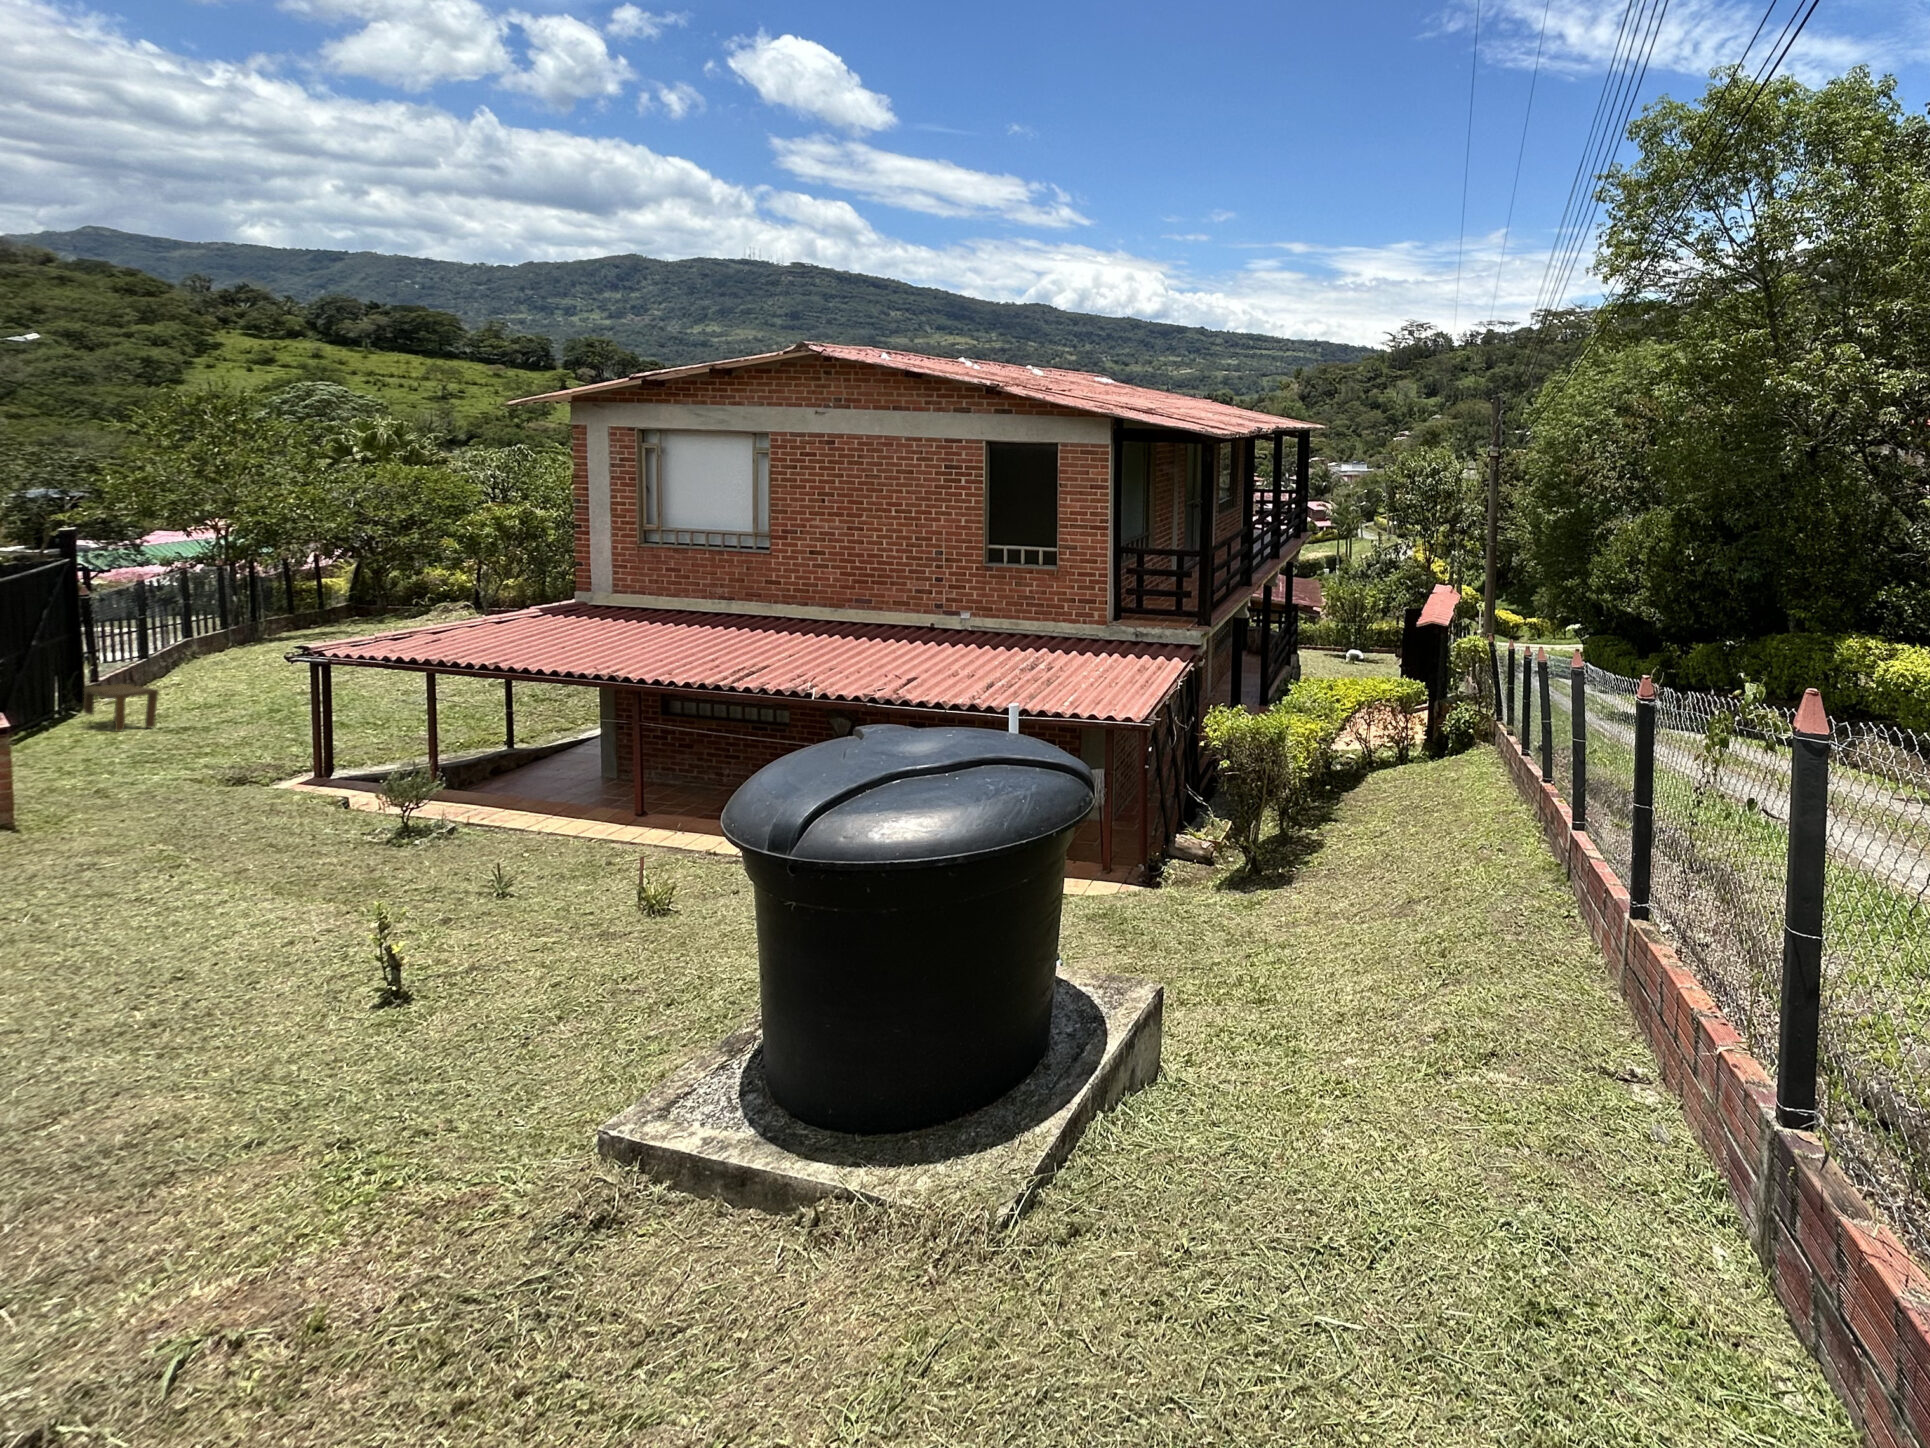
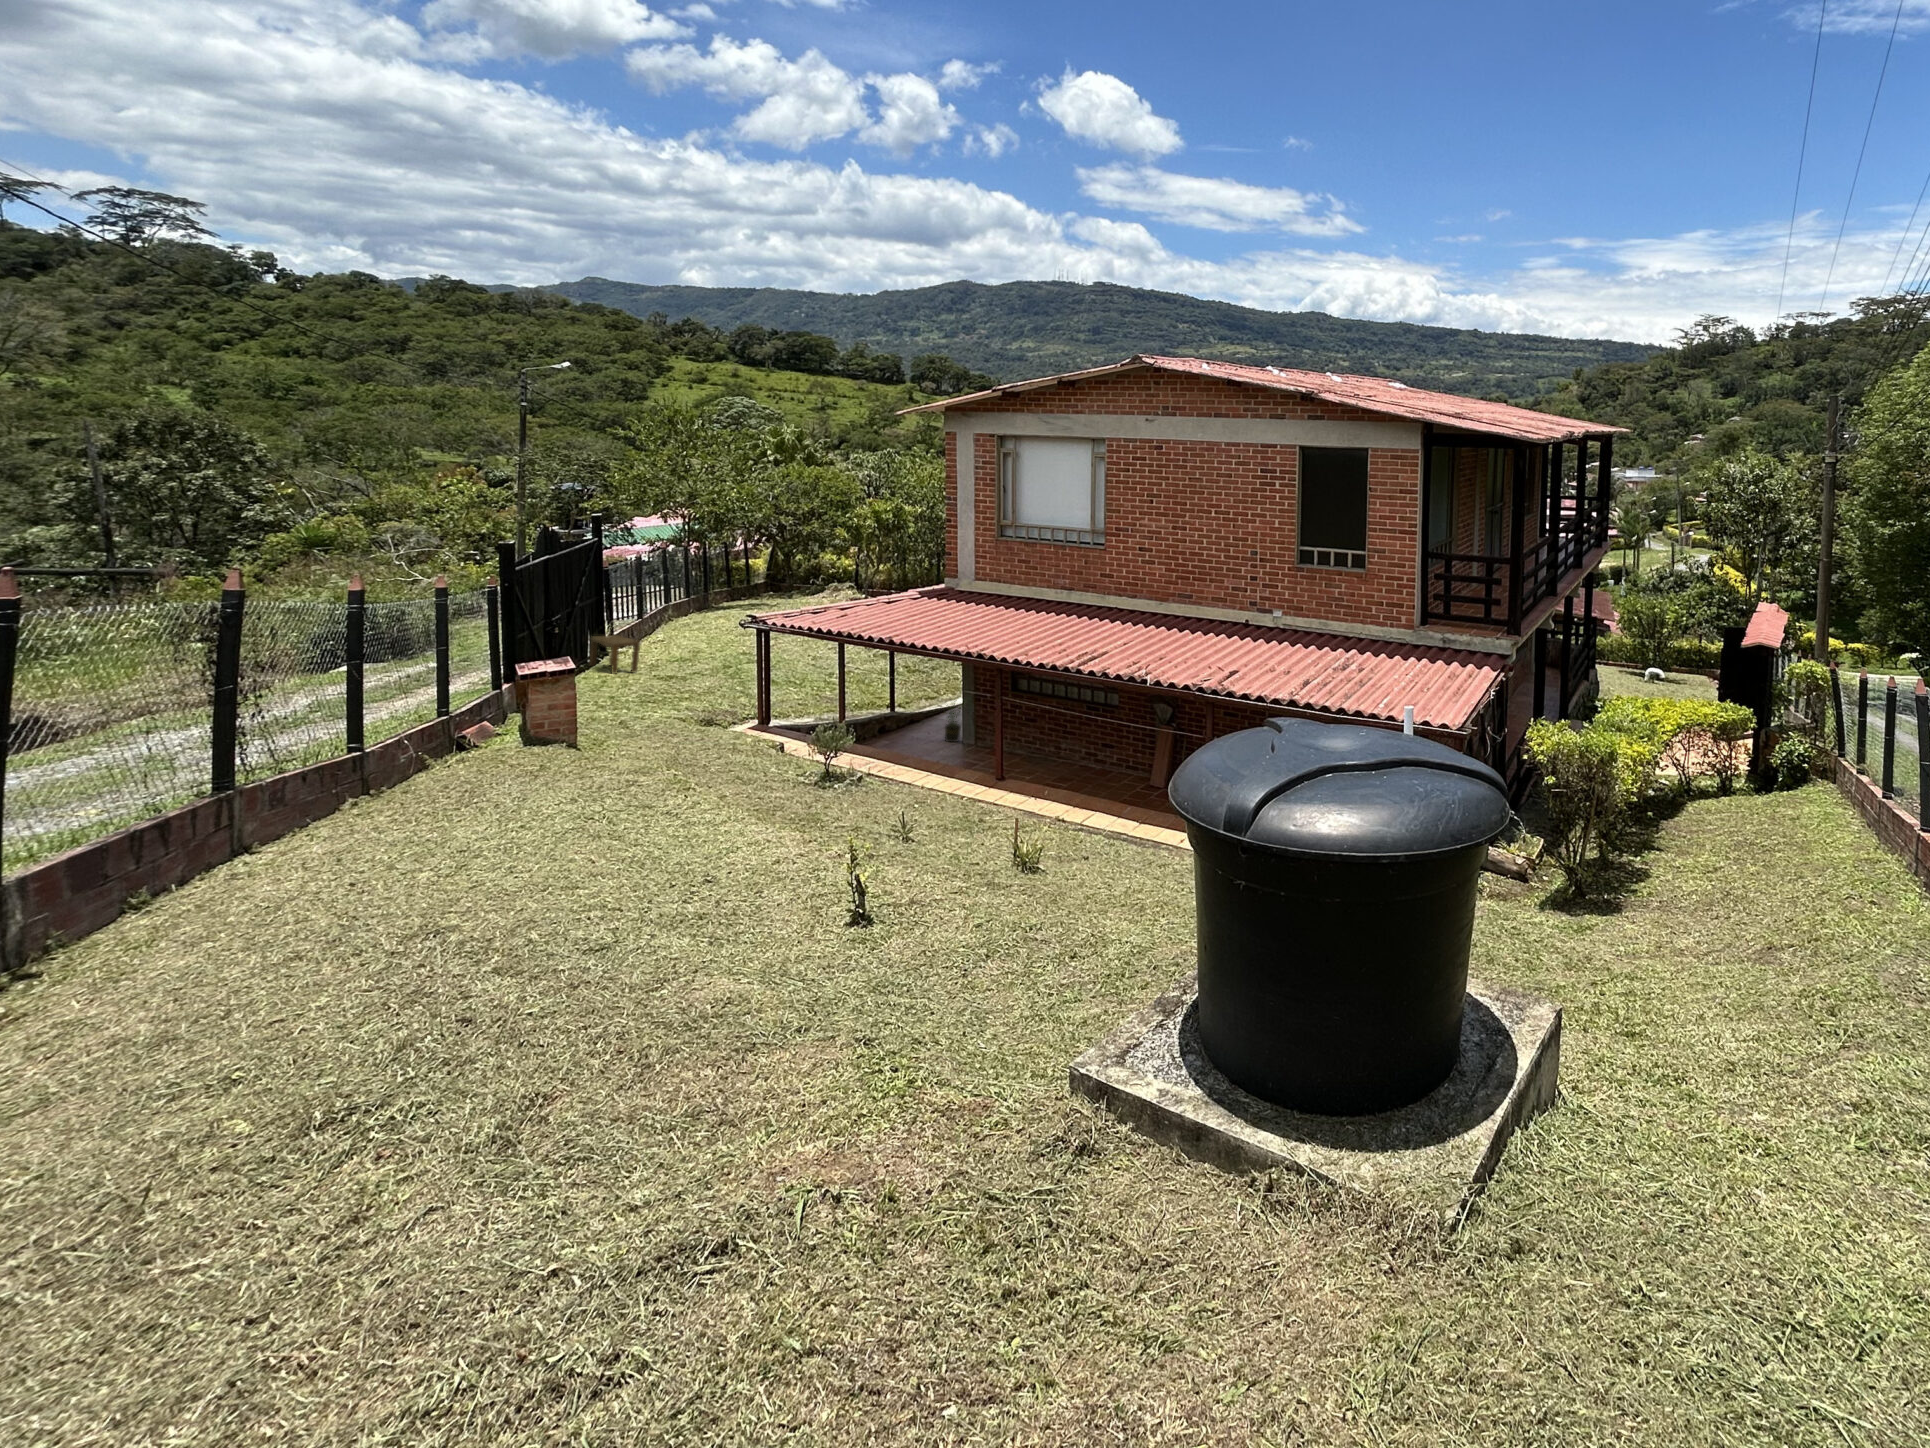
potted plant: none [570,725,607,779] -> present [945,701,963,742]

